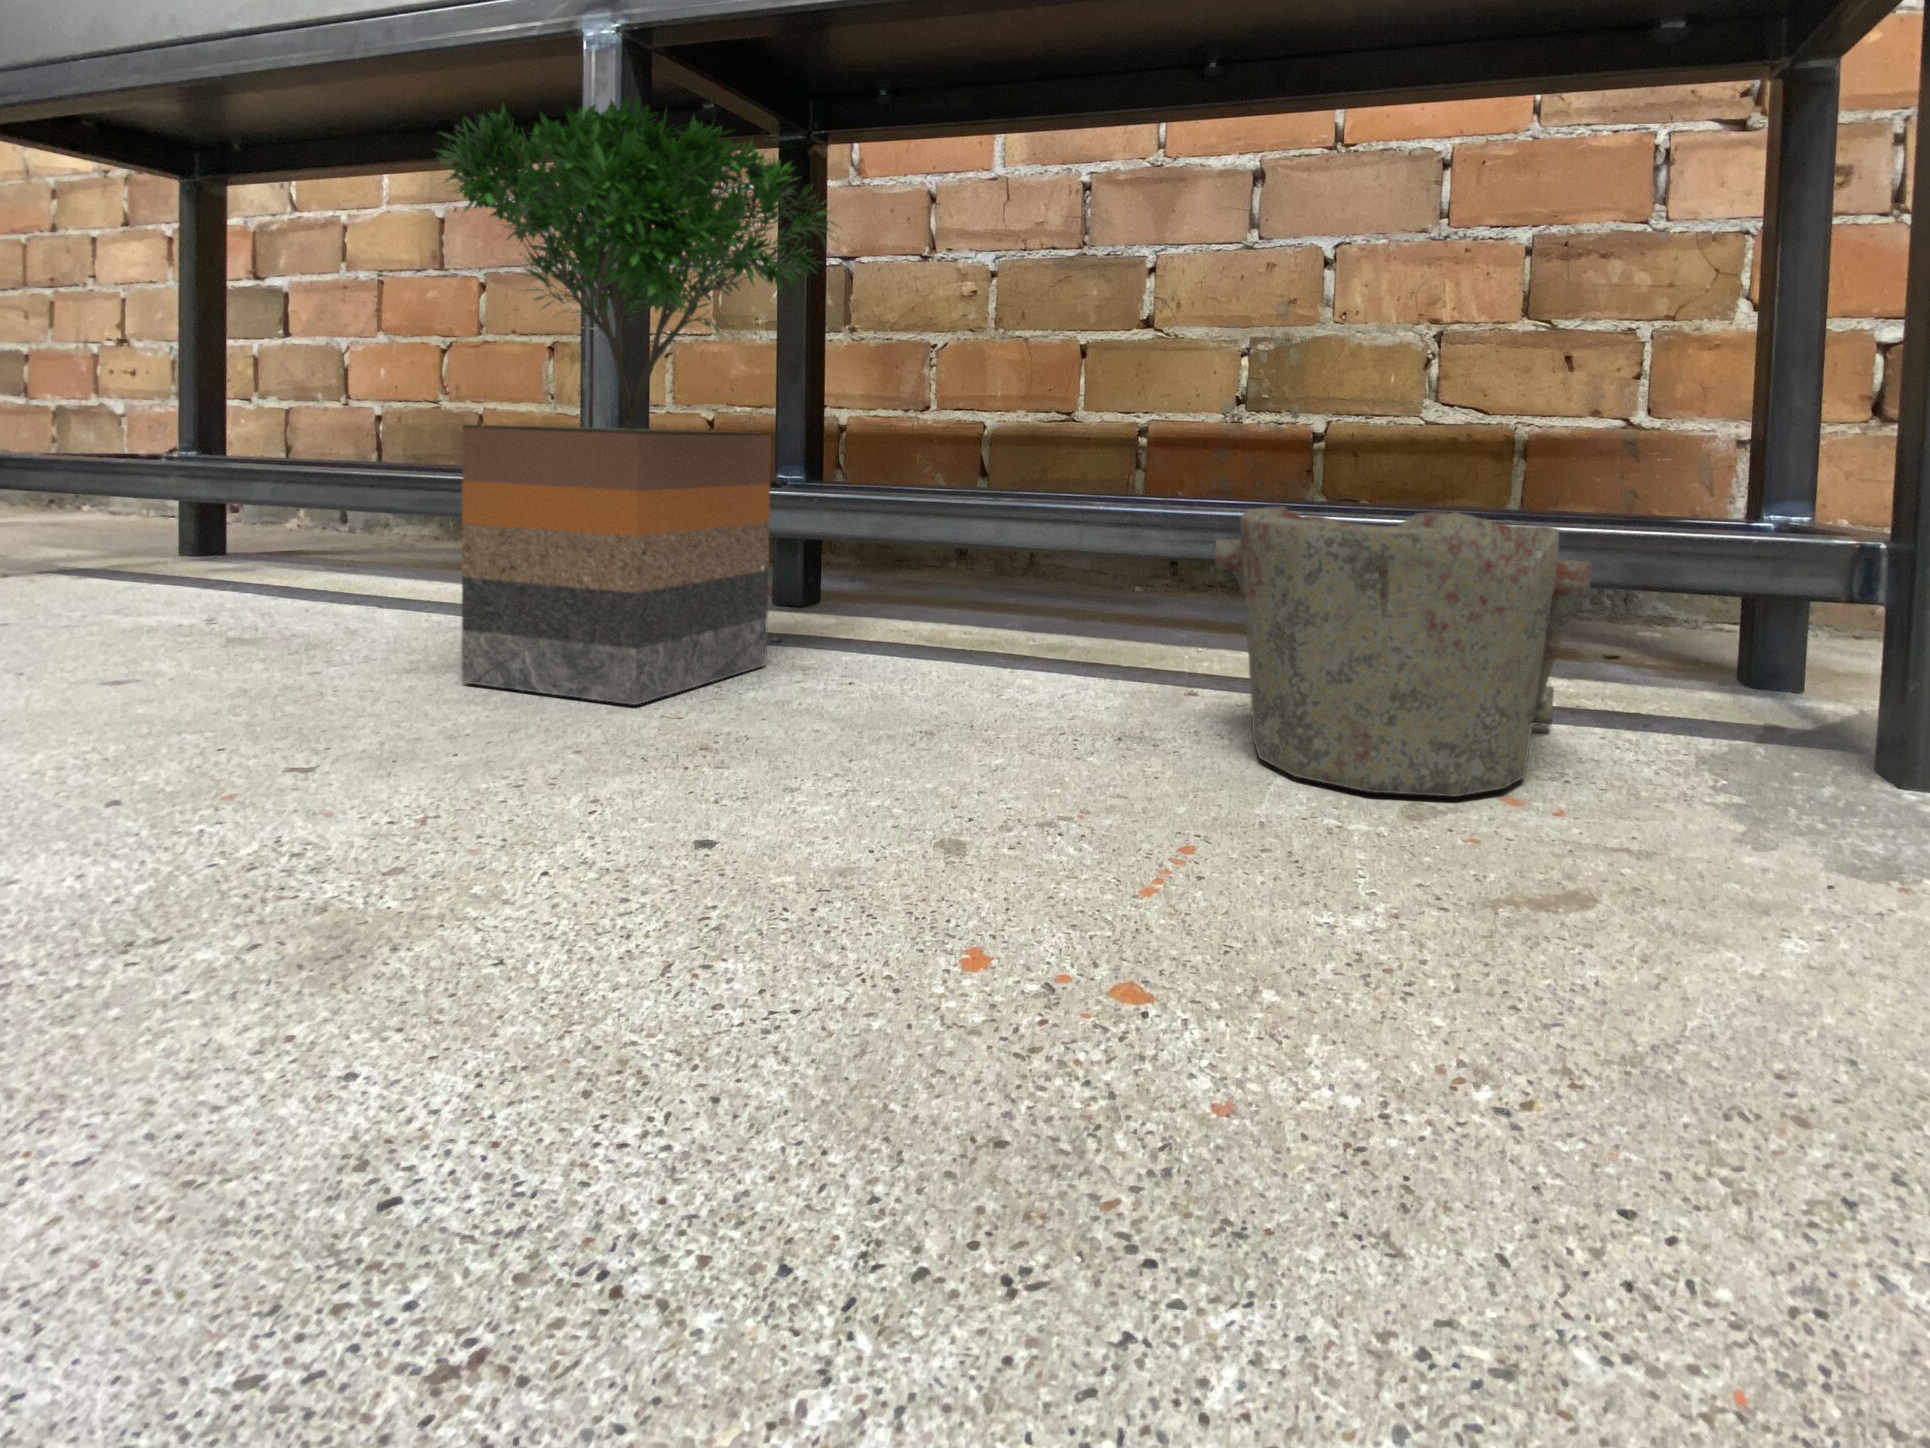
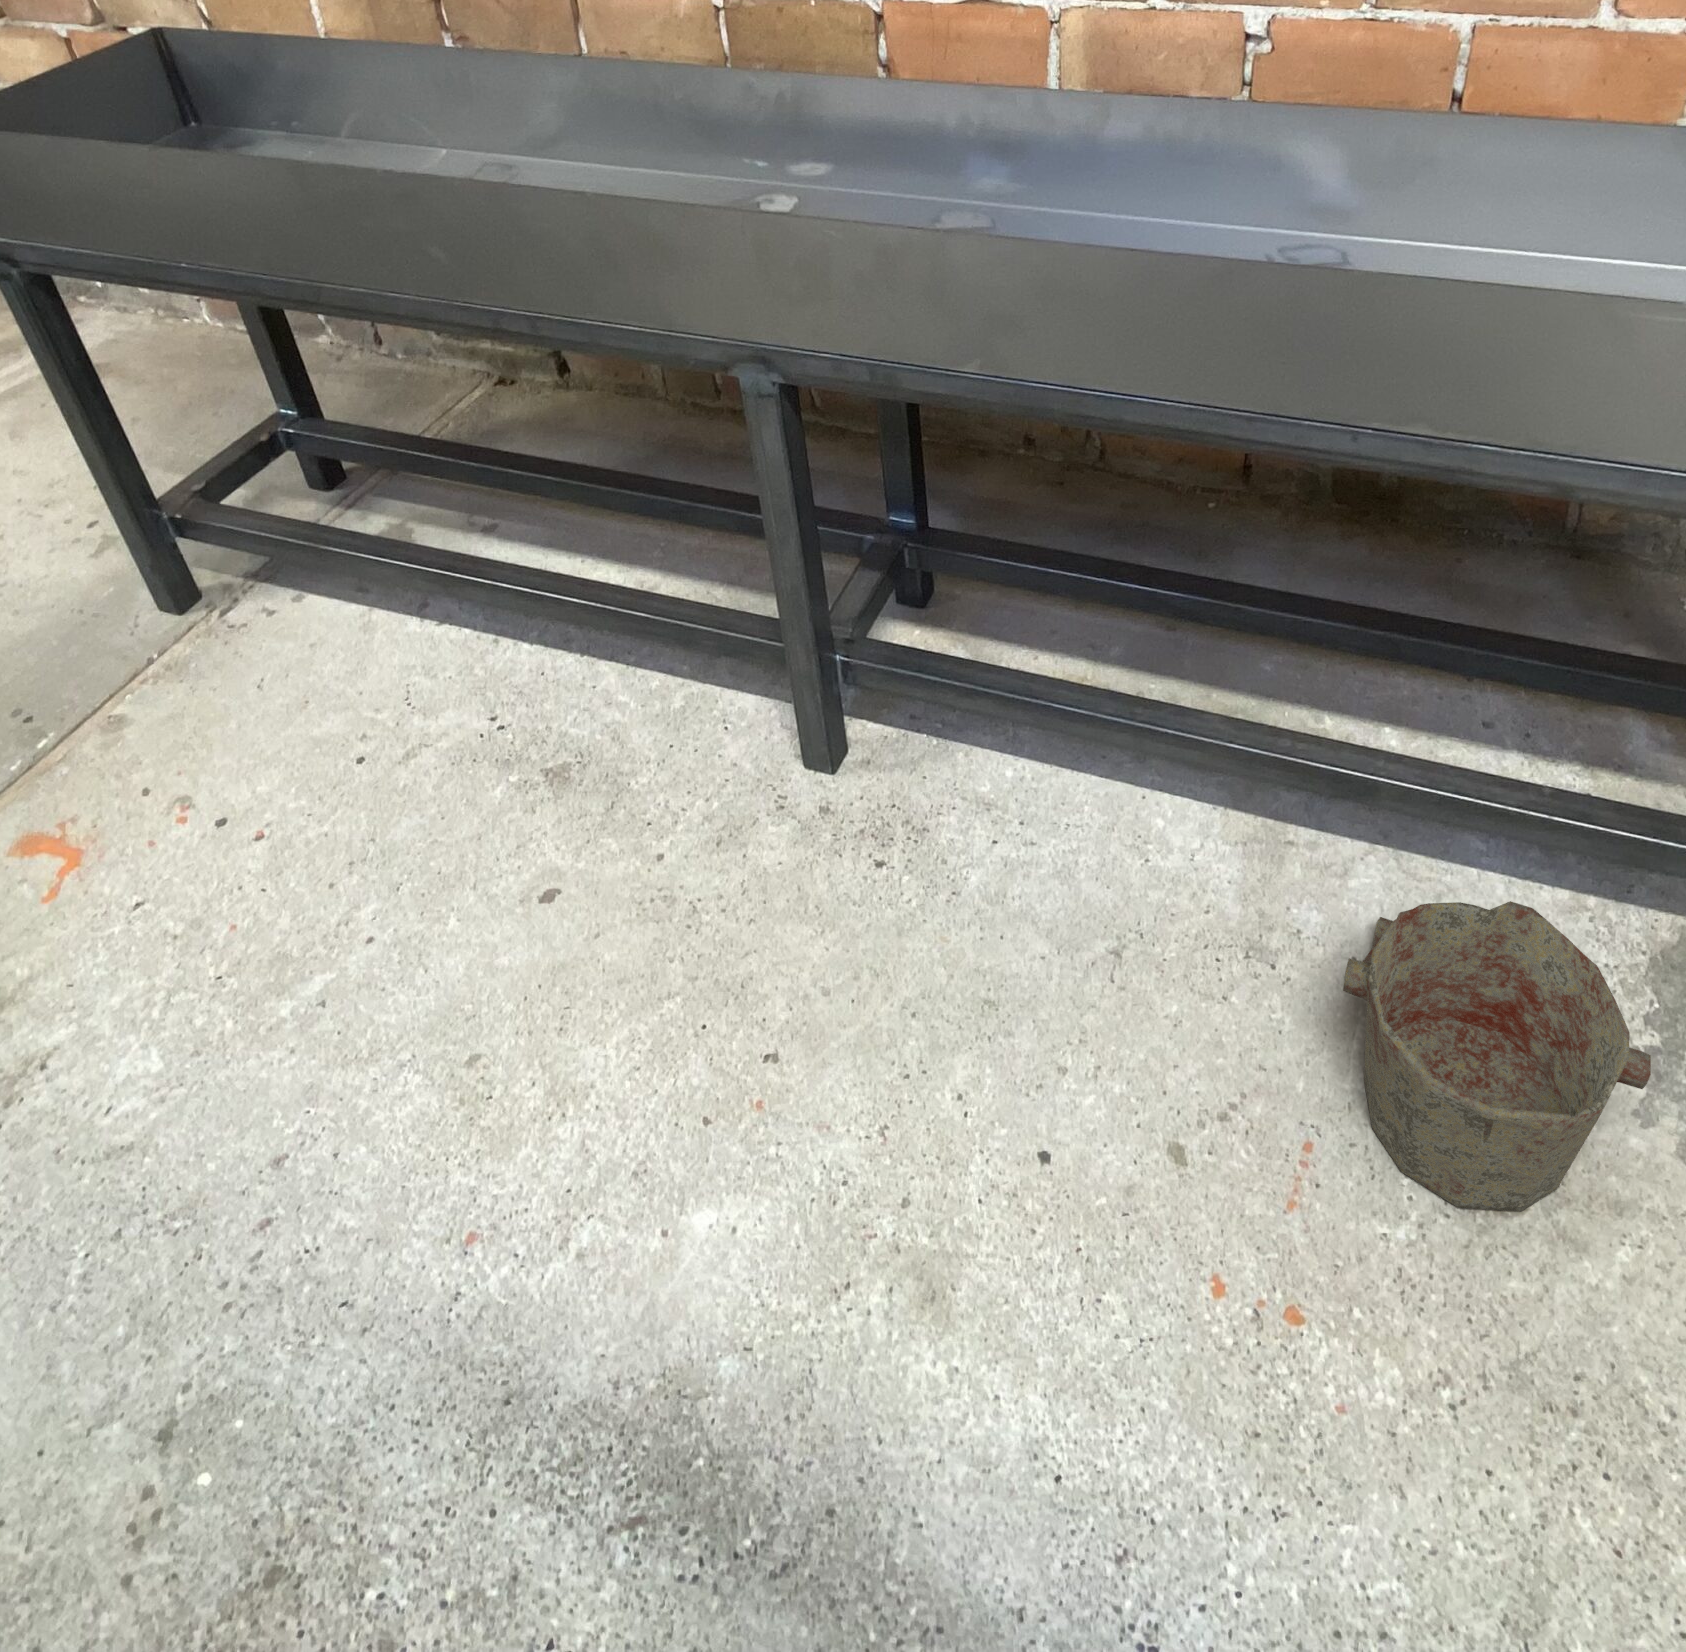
potted tree: present [438,96,837,705] -> none [636,533,987,1034]

